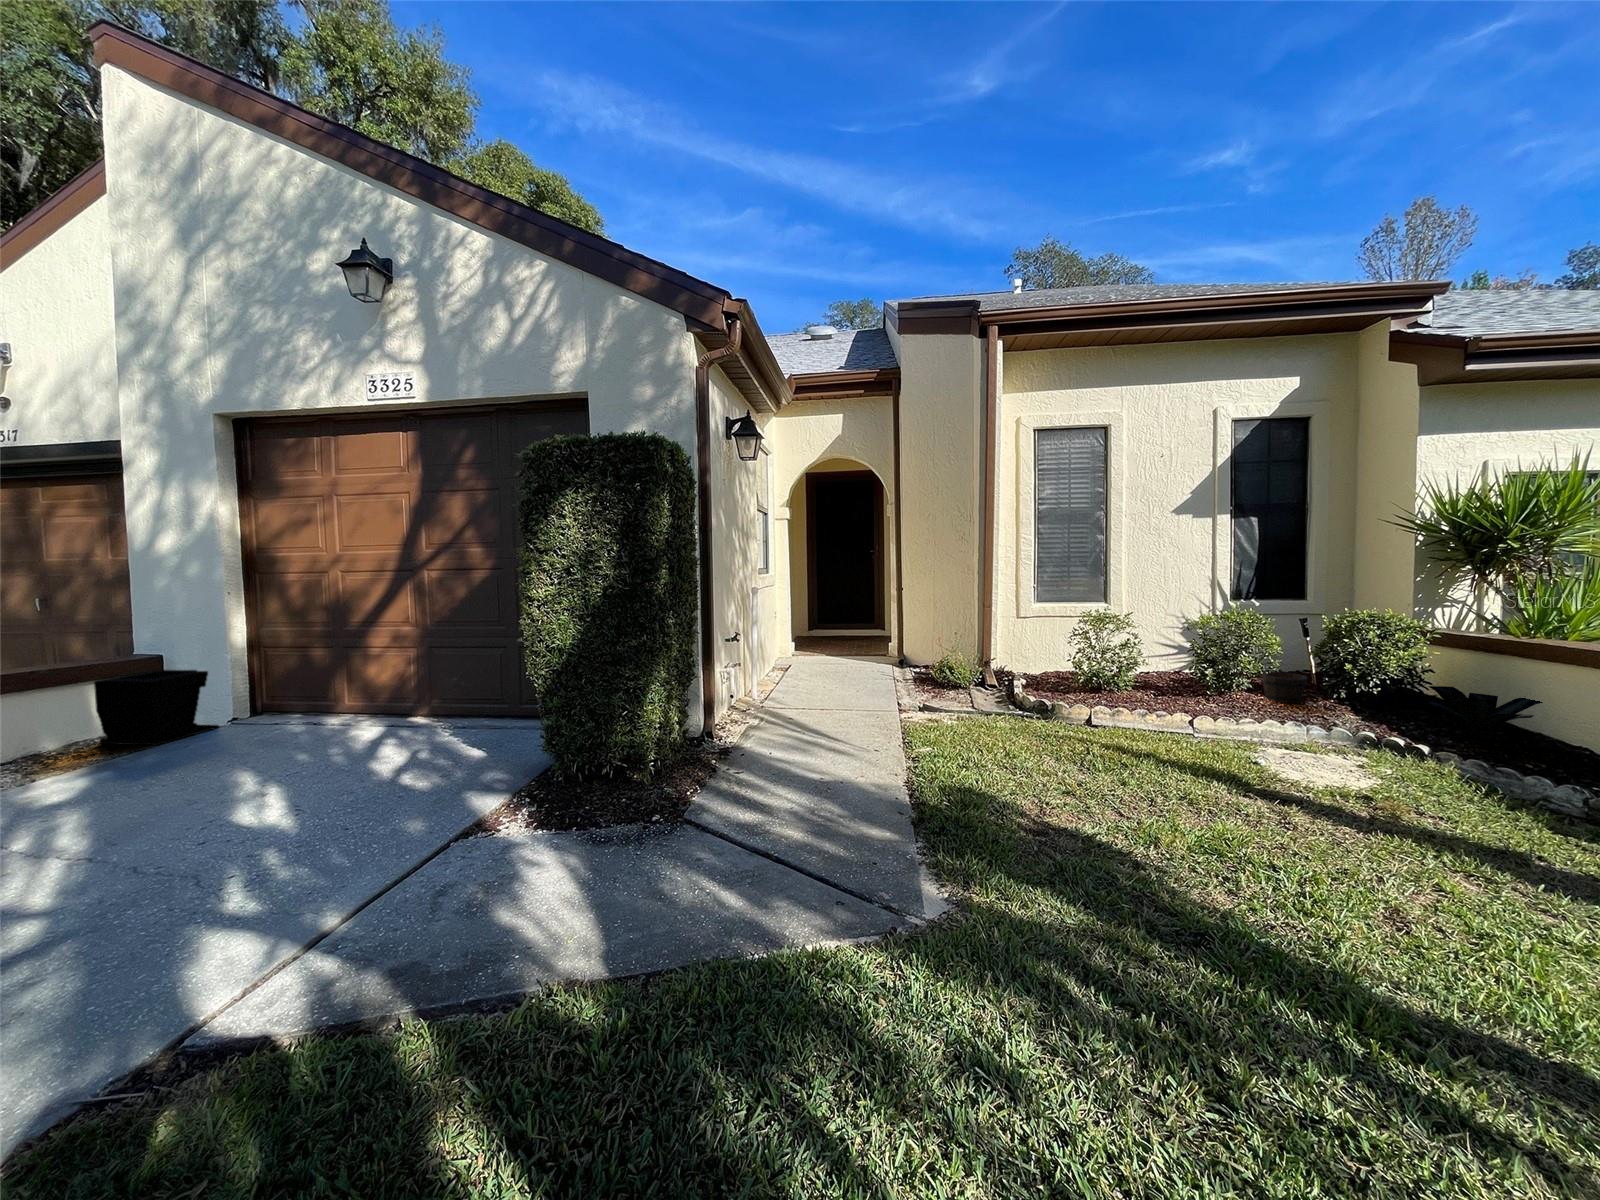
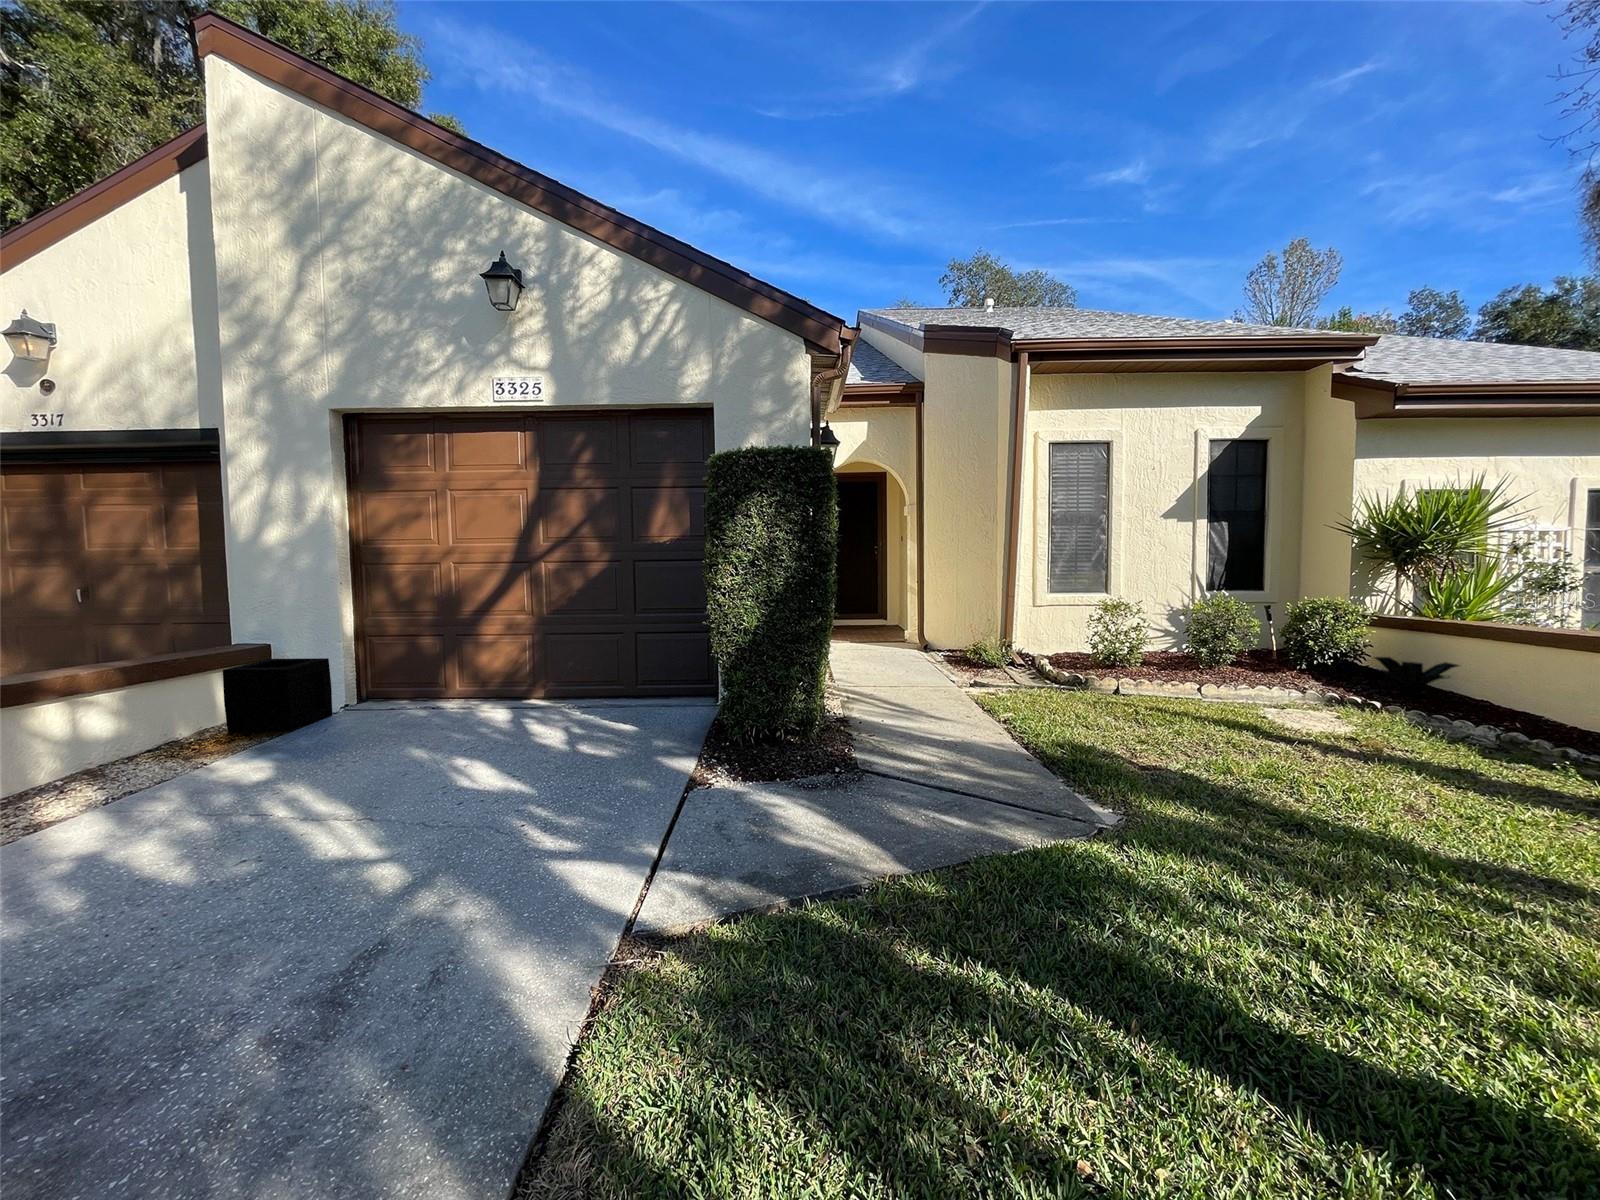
bucket: present [1262,672,1307,703] -> none [1239,650,1276,674]

